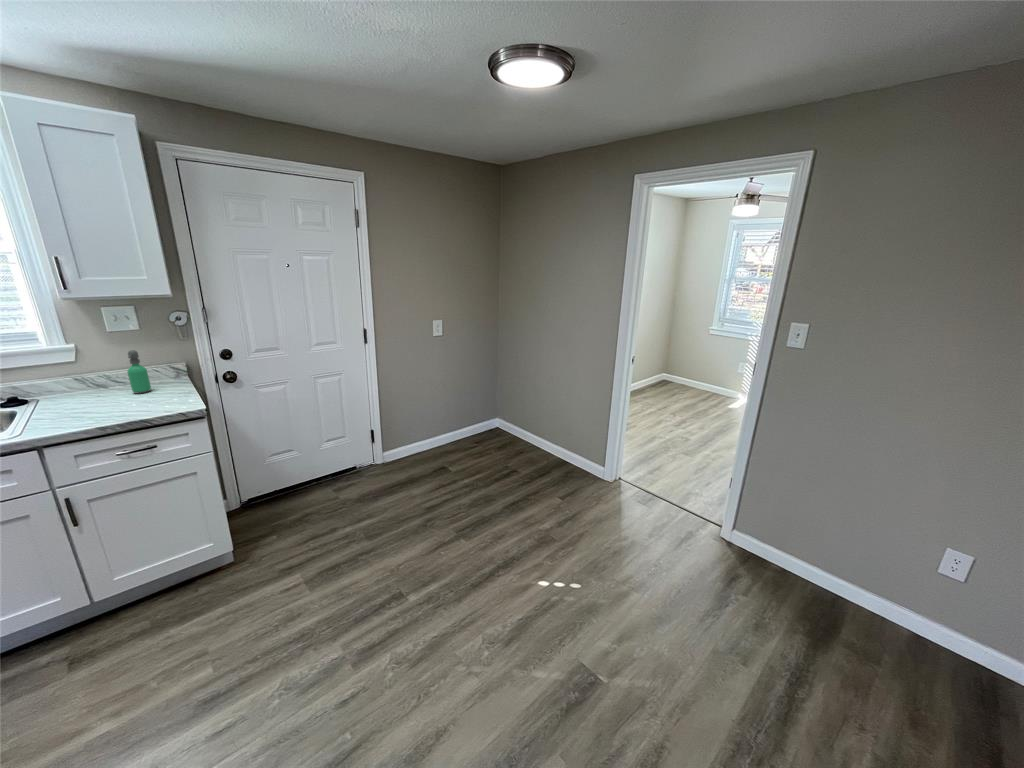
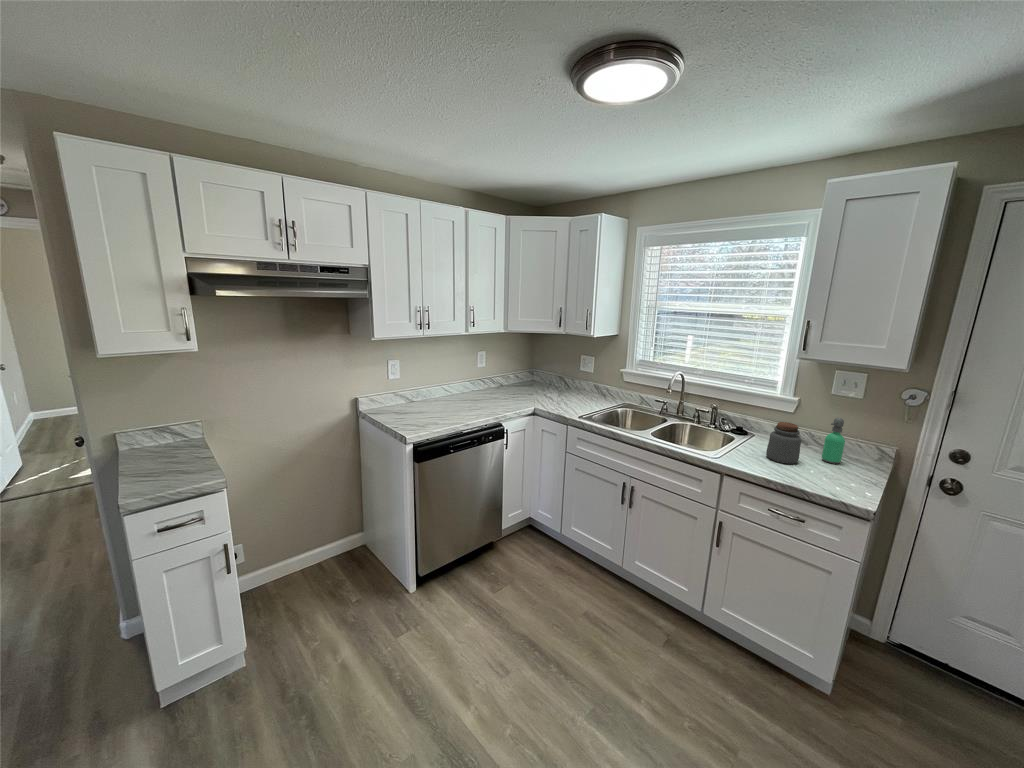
jar: none [70,368,115,411] -> present [766,422,801,464]

